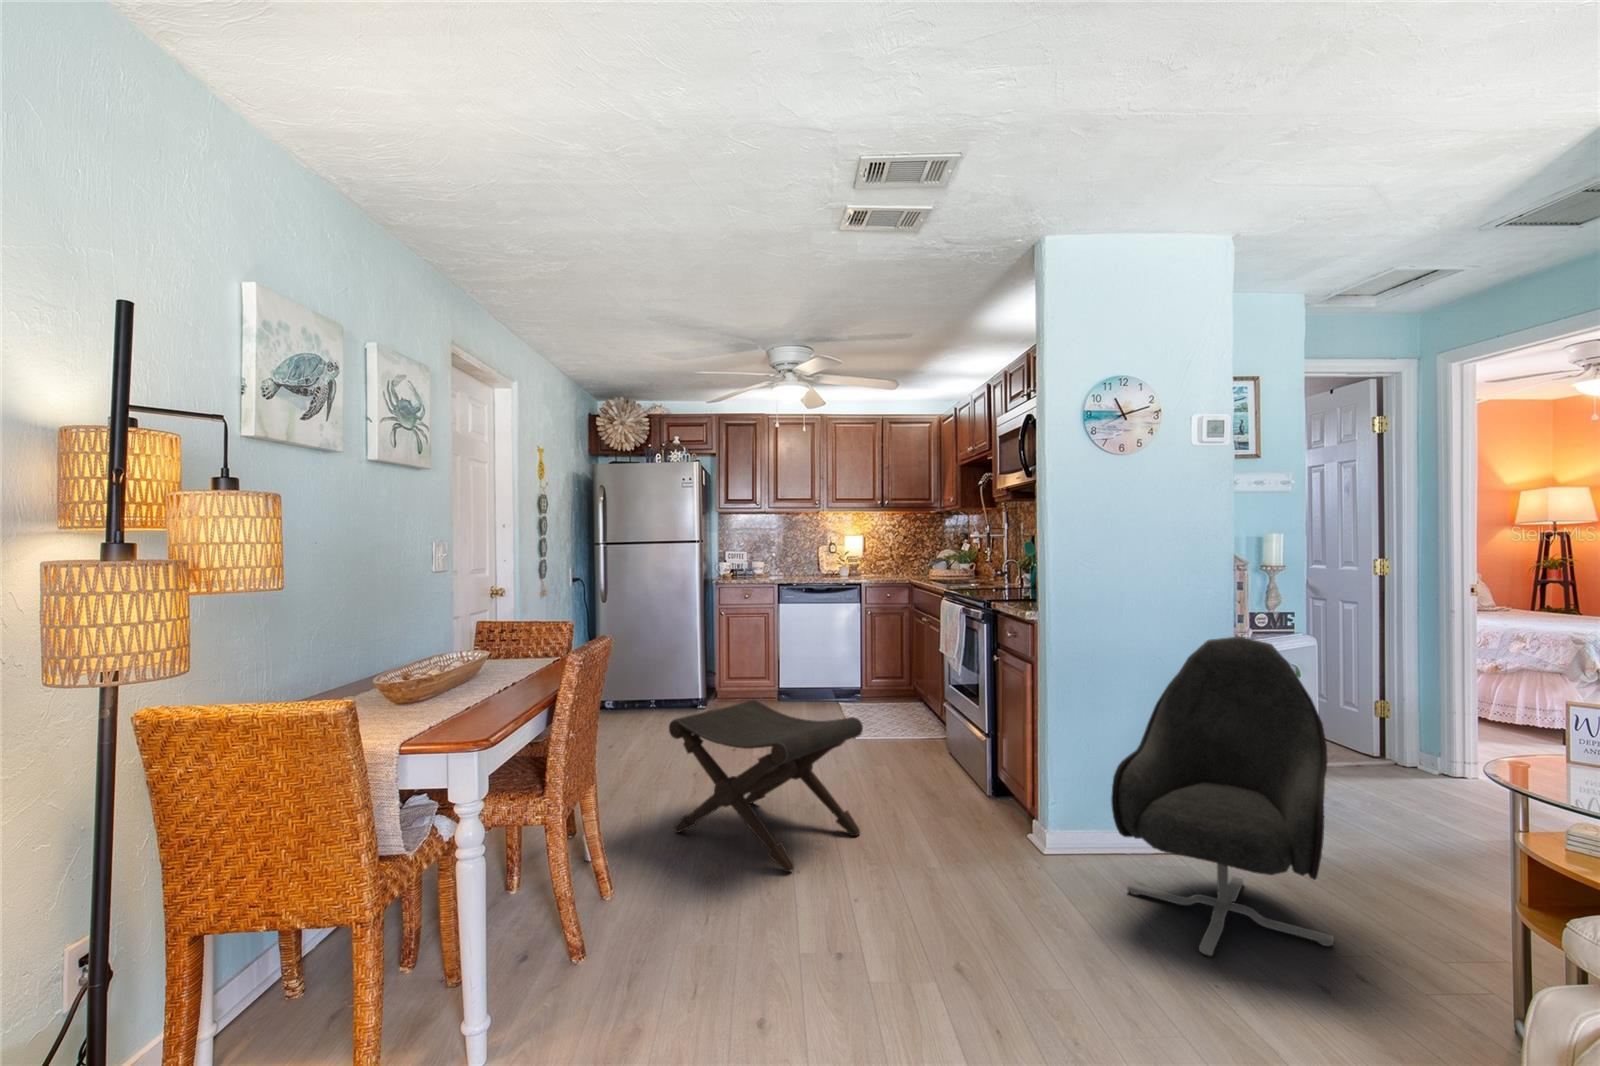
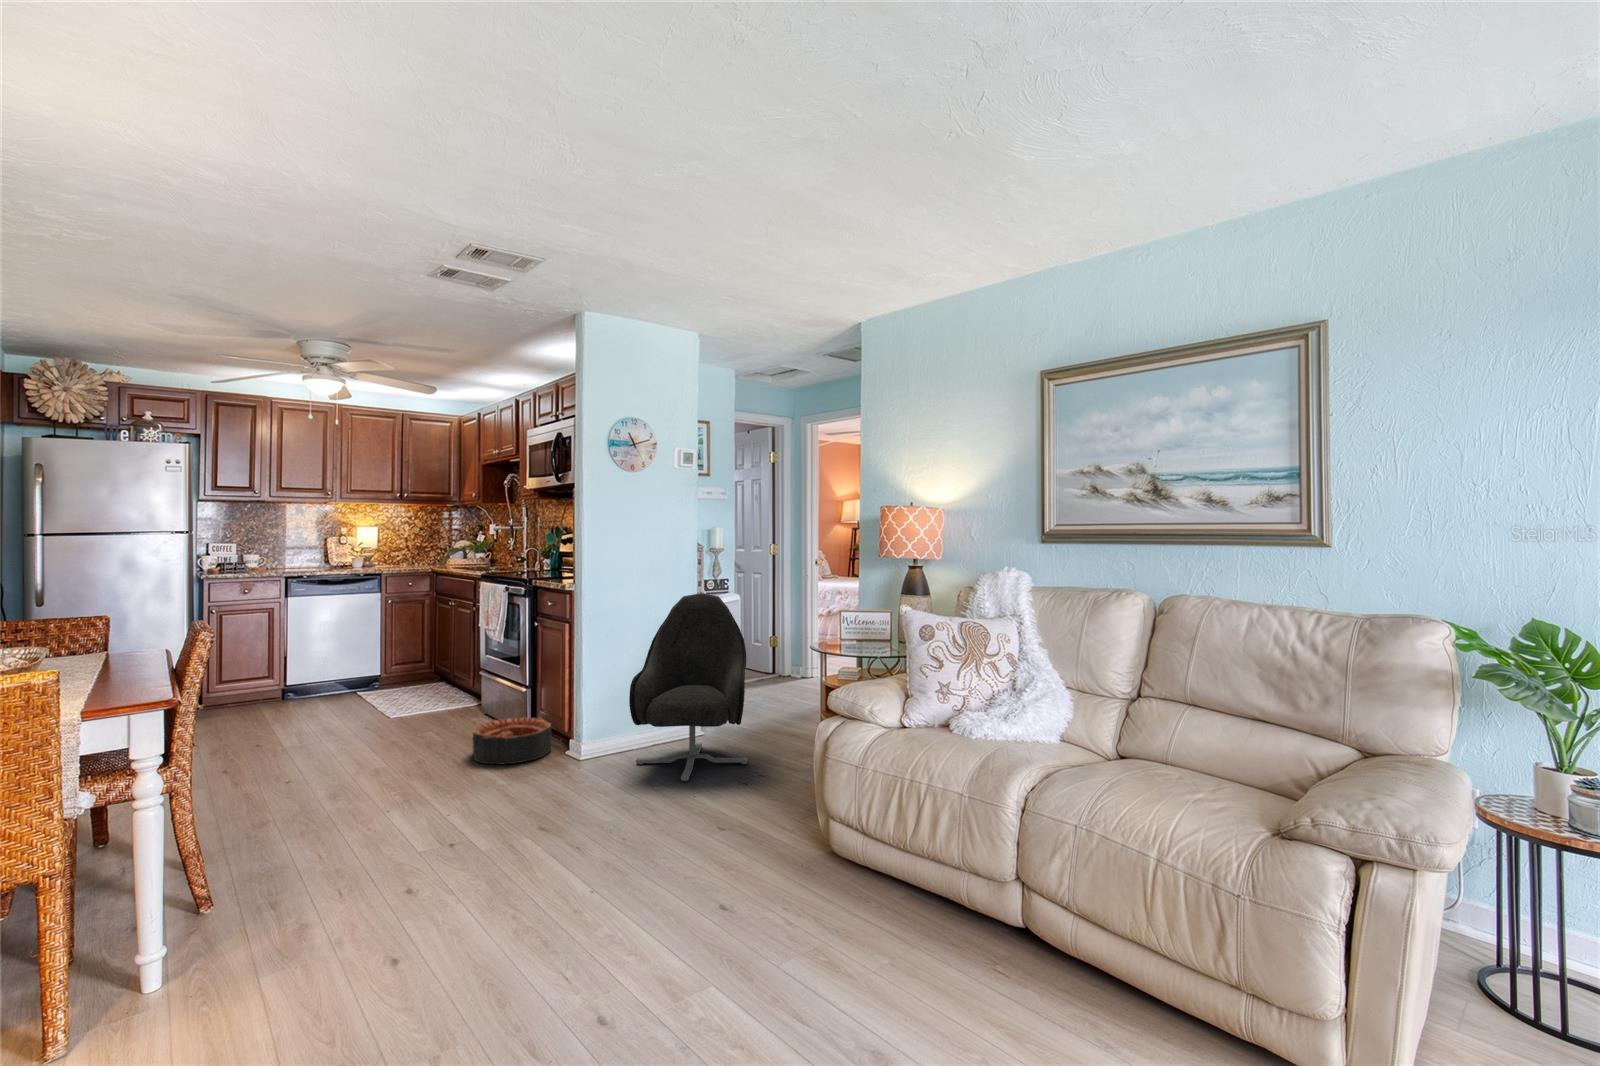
footstool: present [669,700,863,872] -> none [229,676,431,805]
basket: none [915,778,1012,847] -> present [473,718,551,764]

